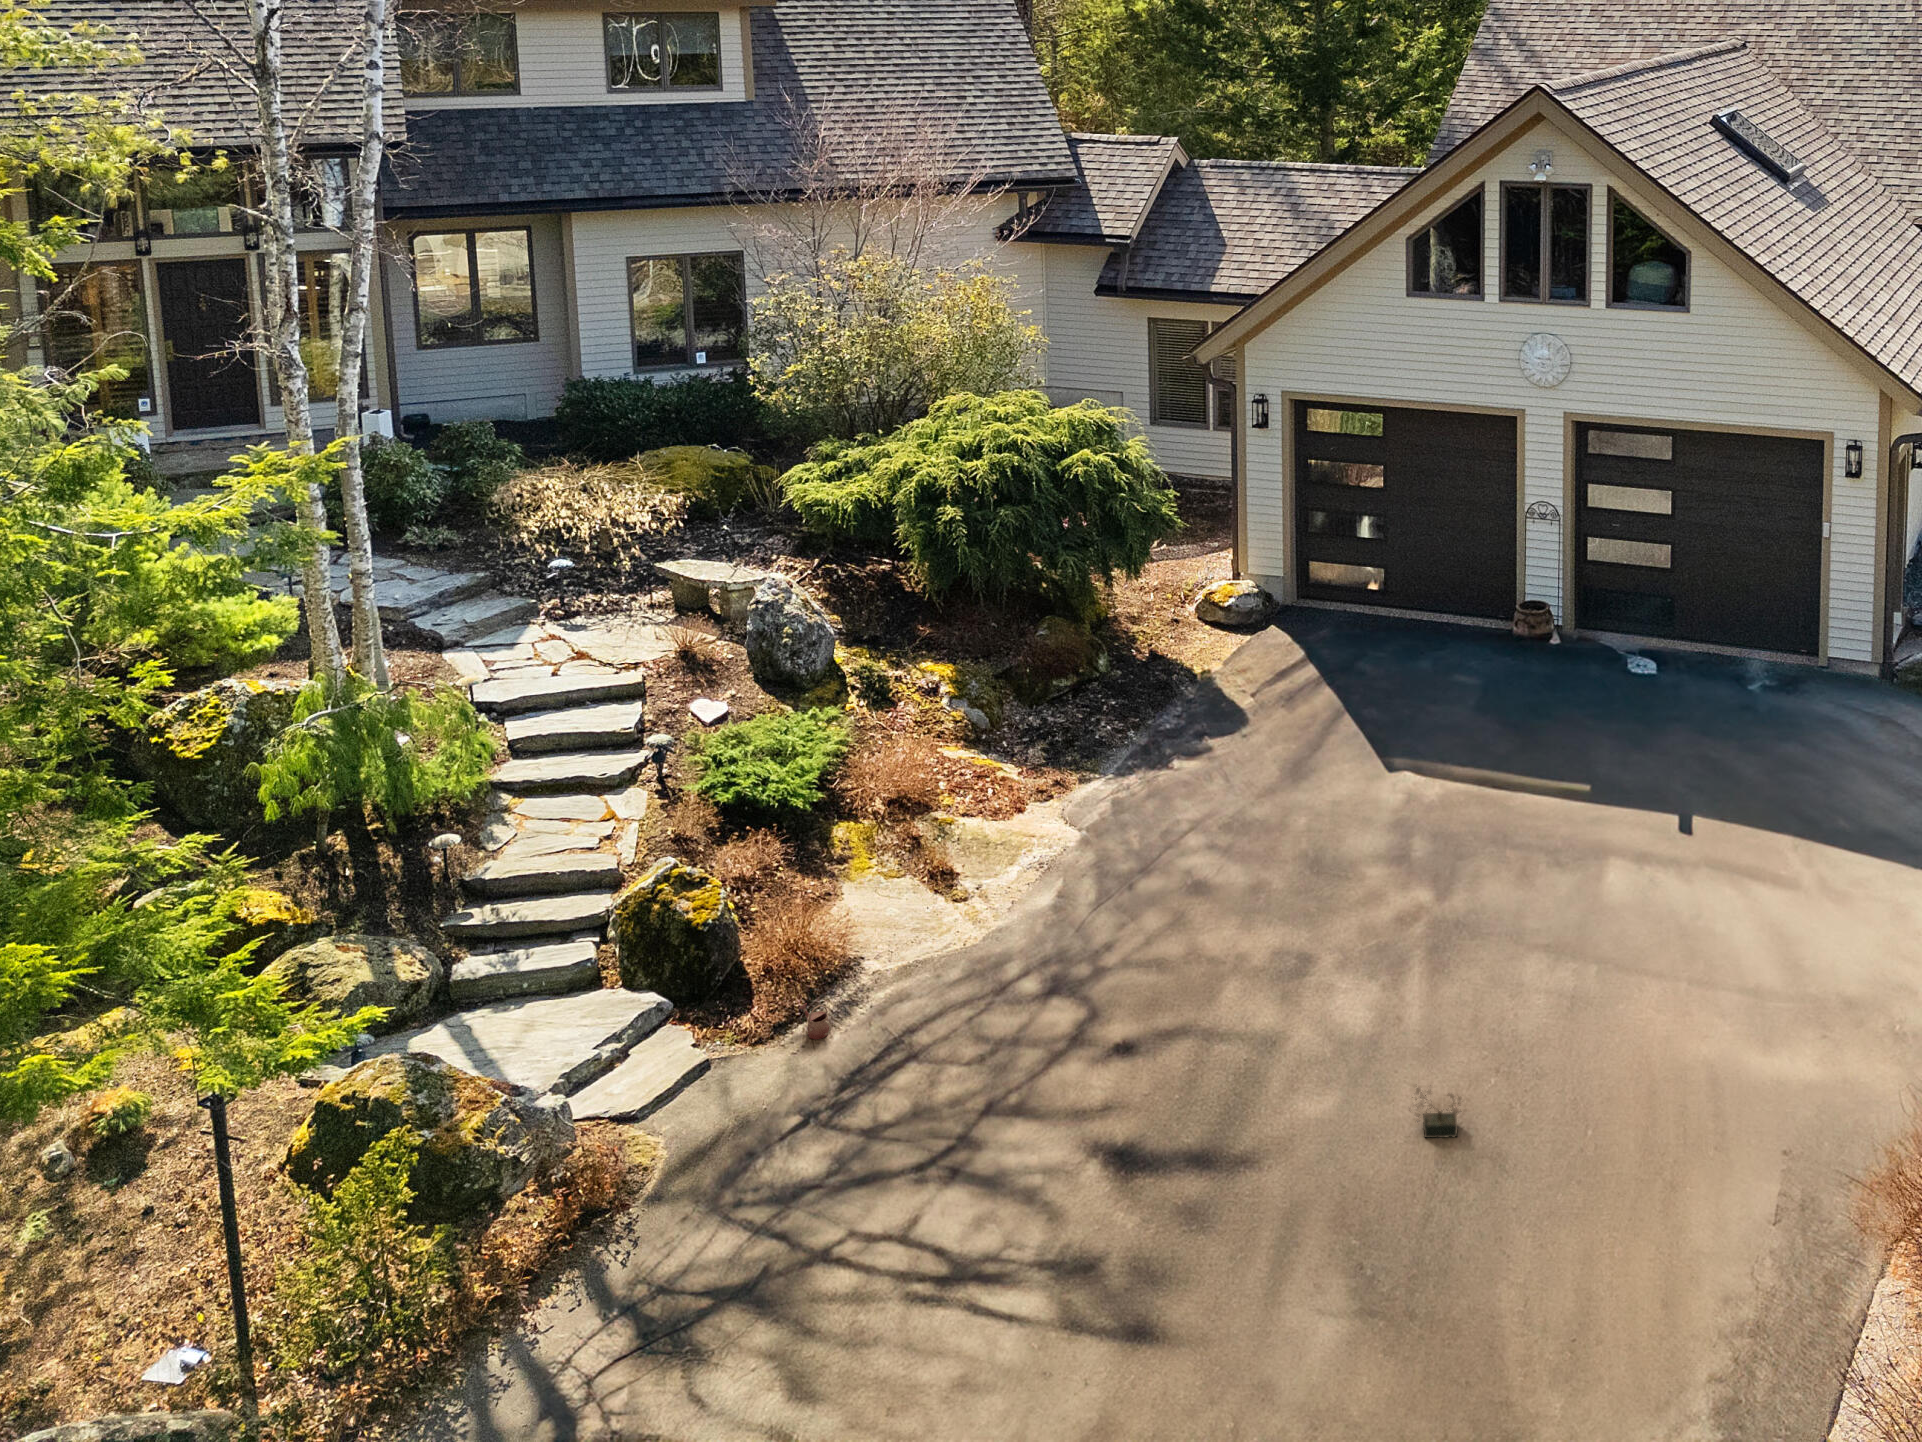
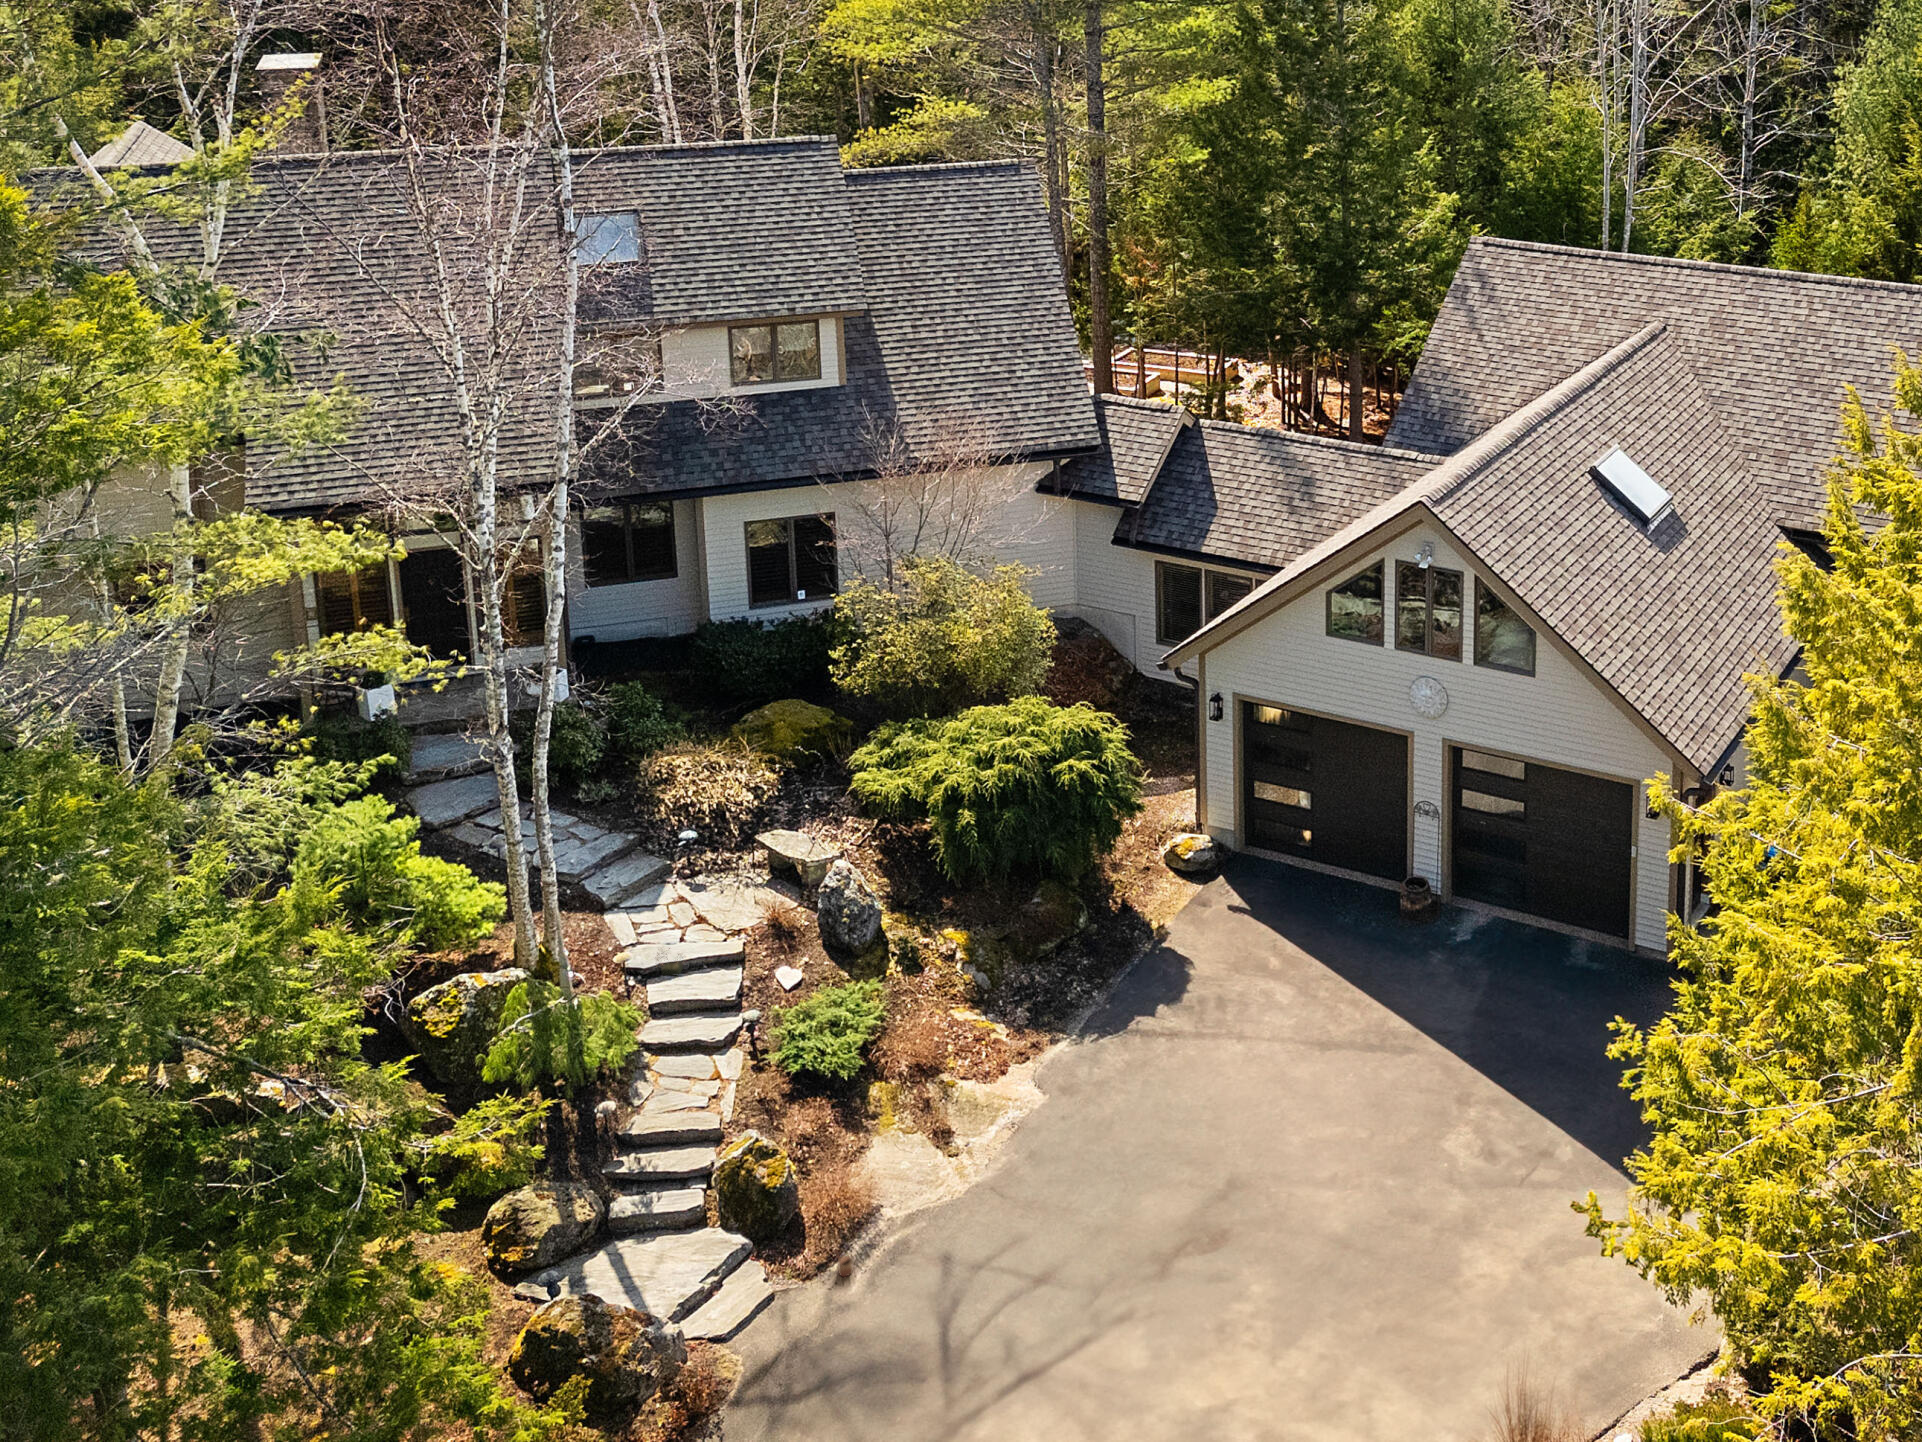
decorative plant: present [1412,1085,1461,1138] -> present [657,948,683,976]

